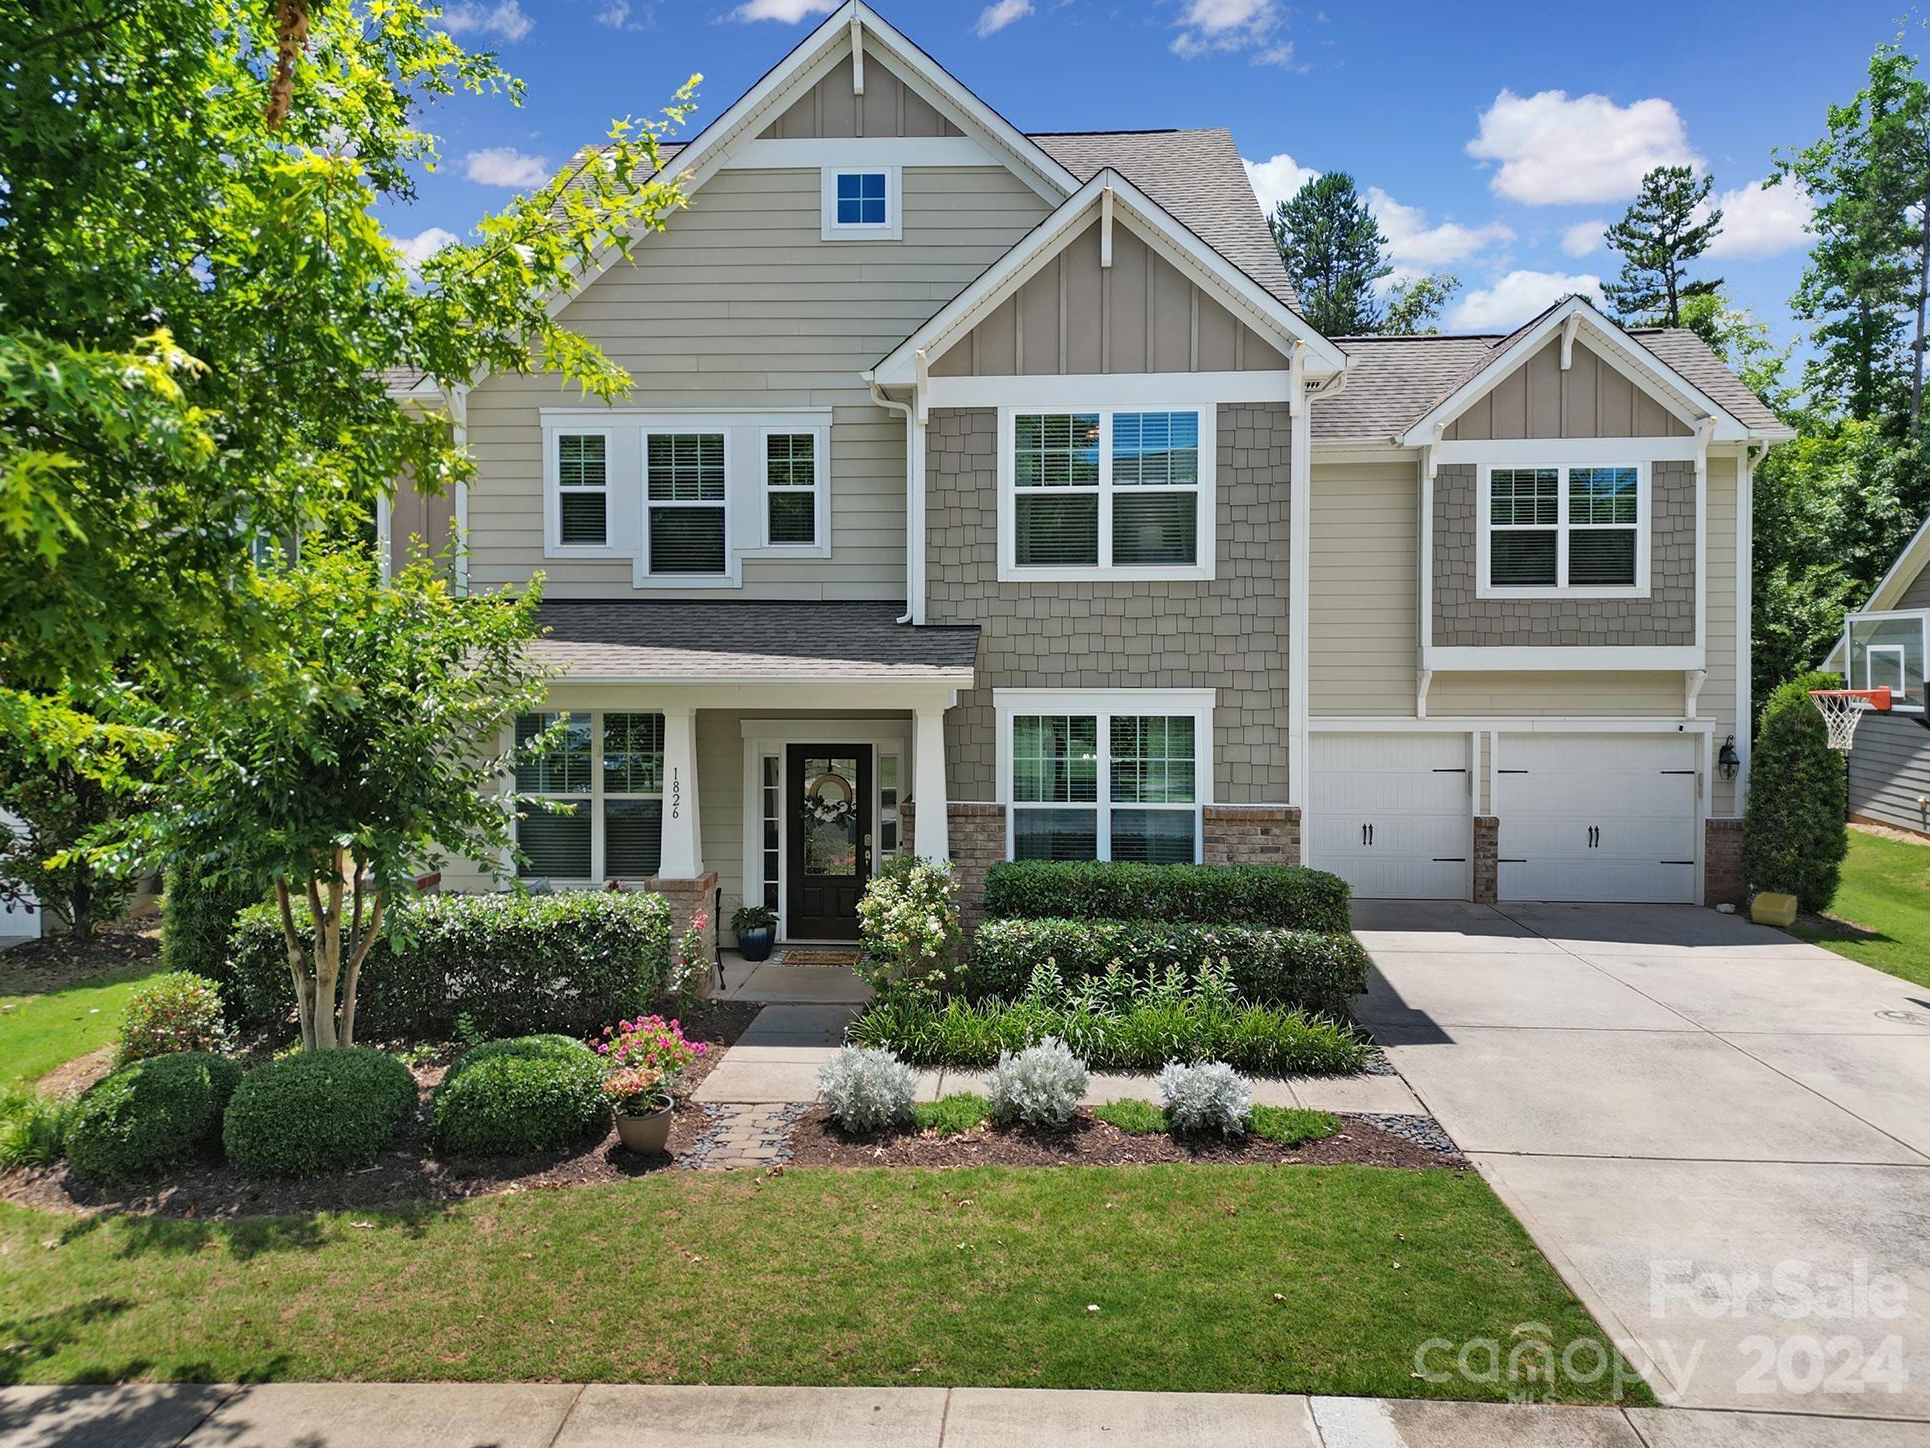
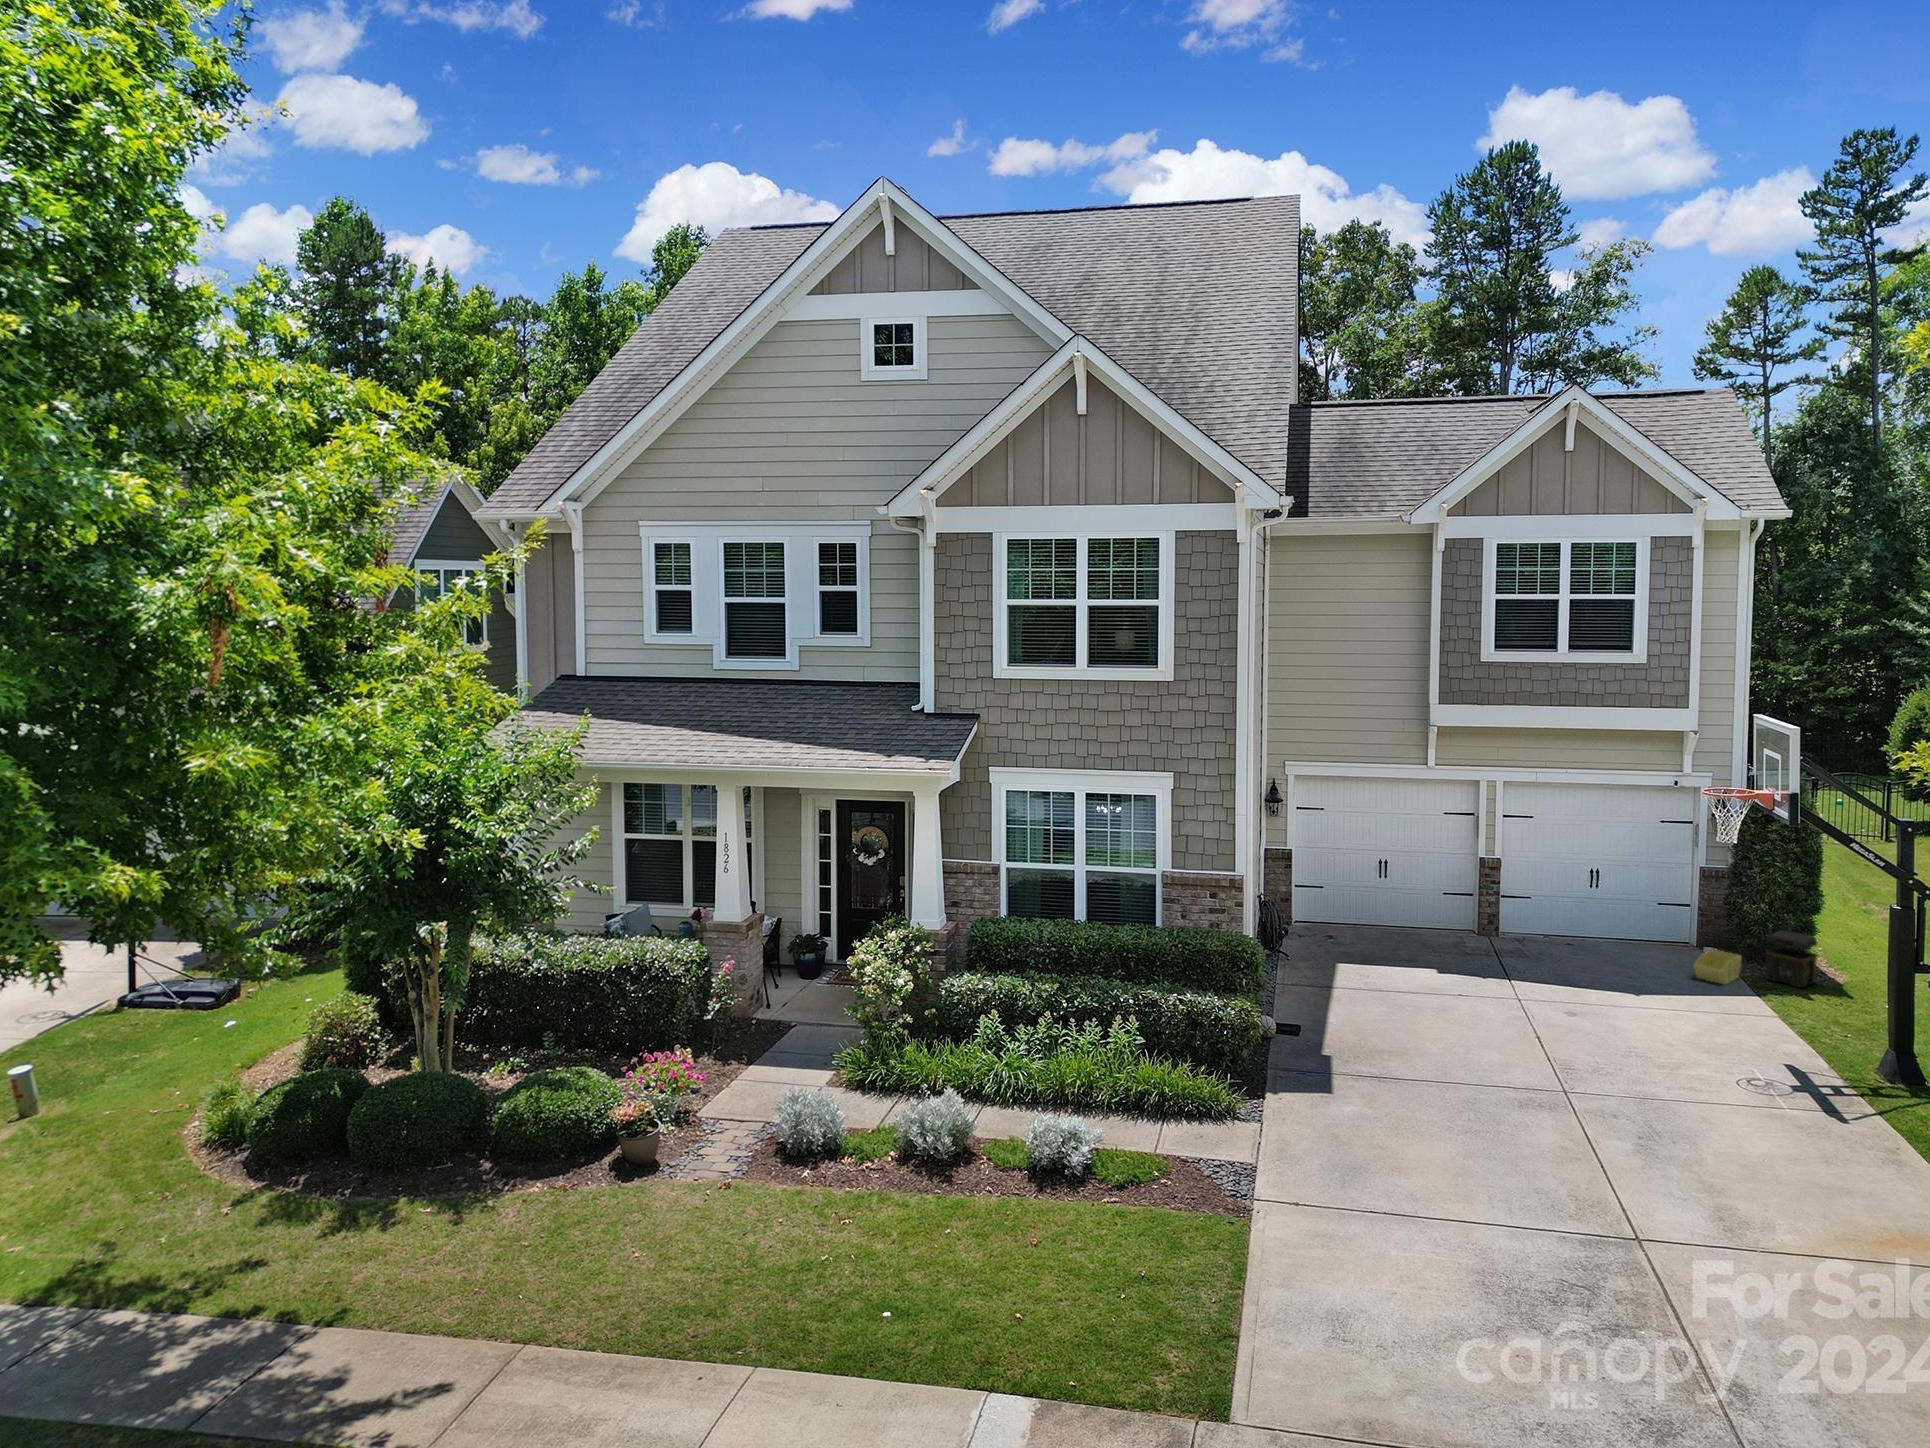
toolbox: none [1822,868,1876,926] -> present [1766,931,1817,988]

